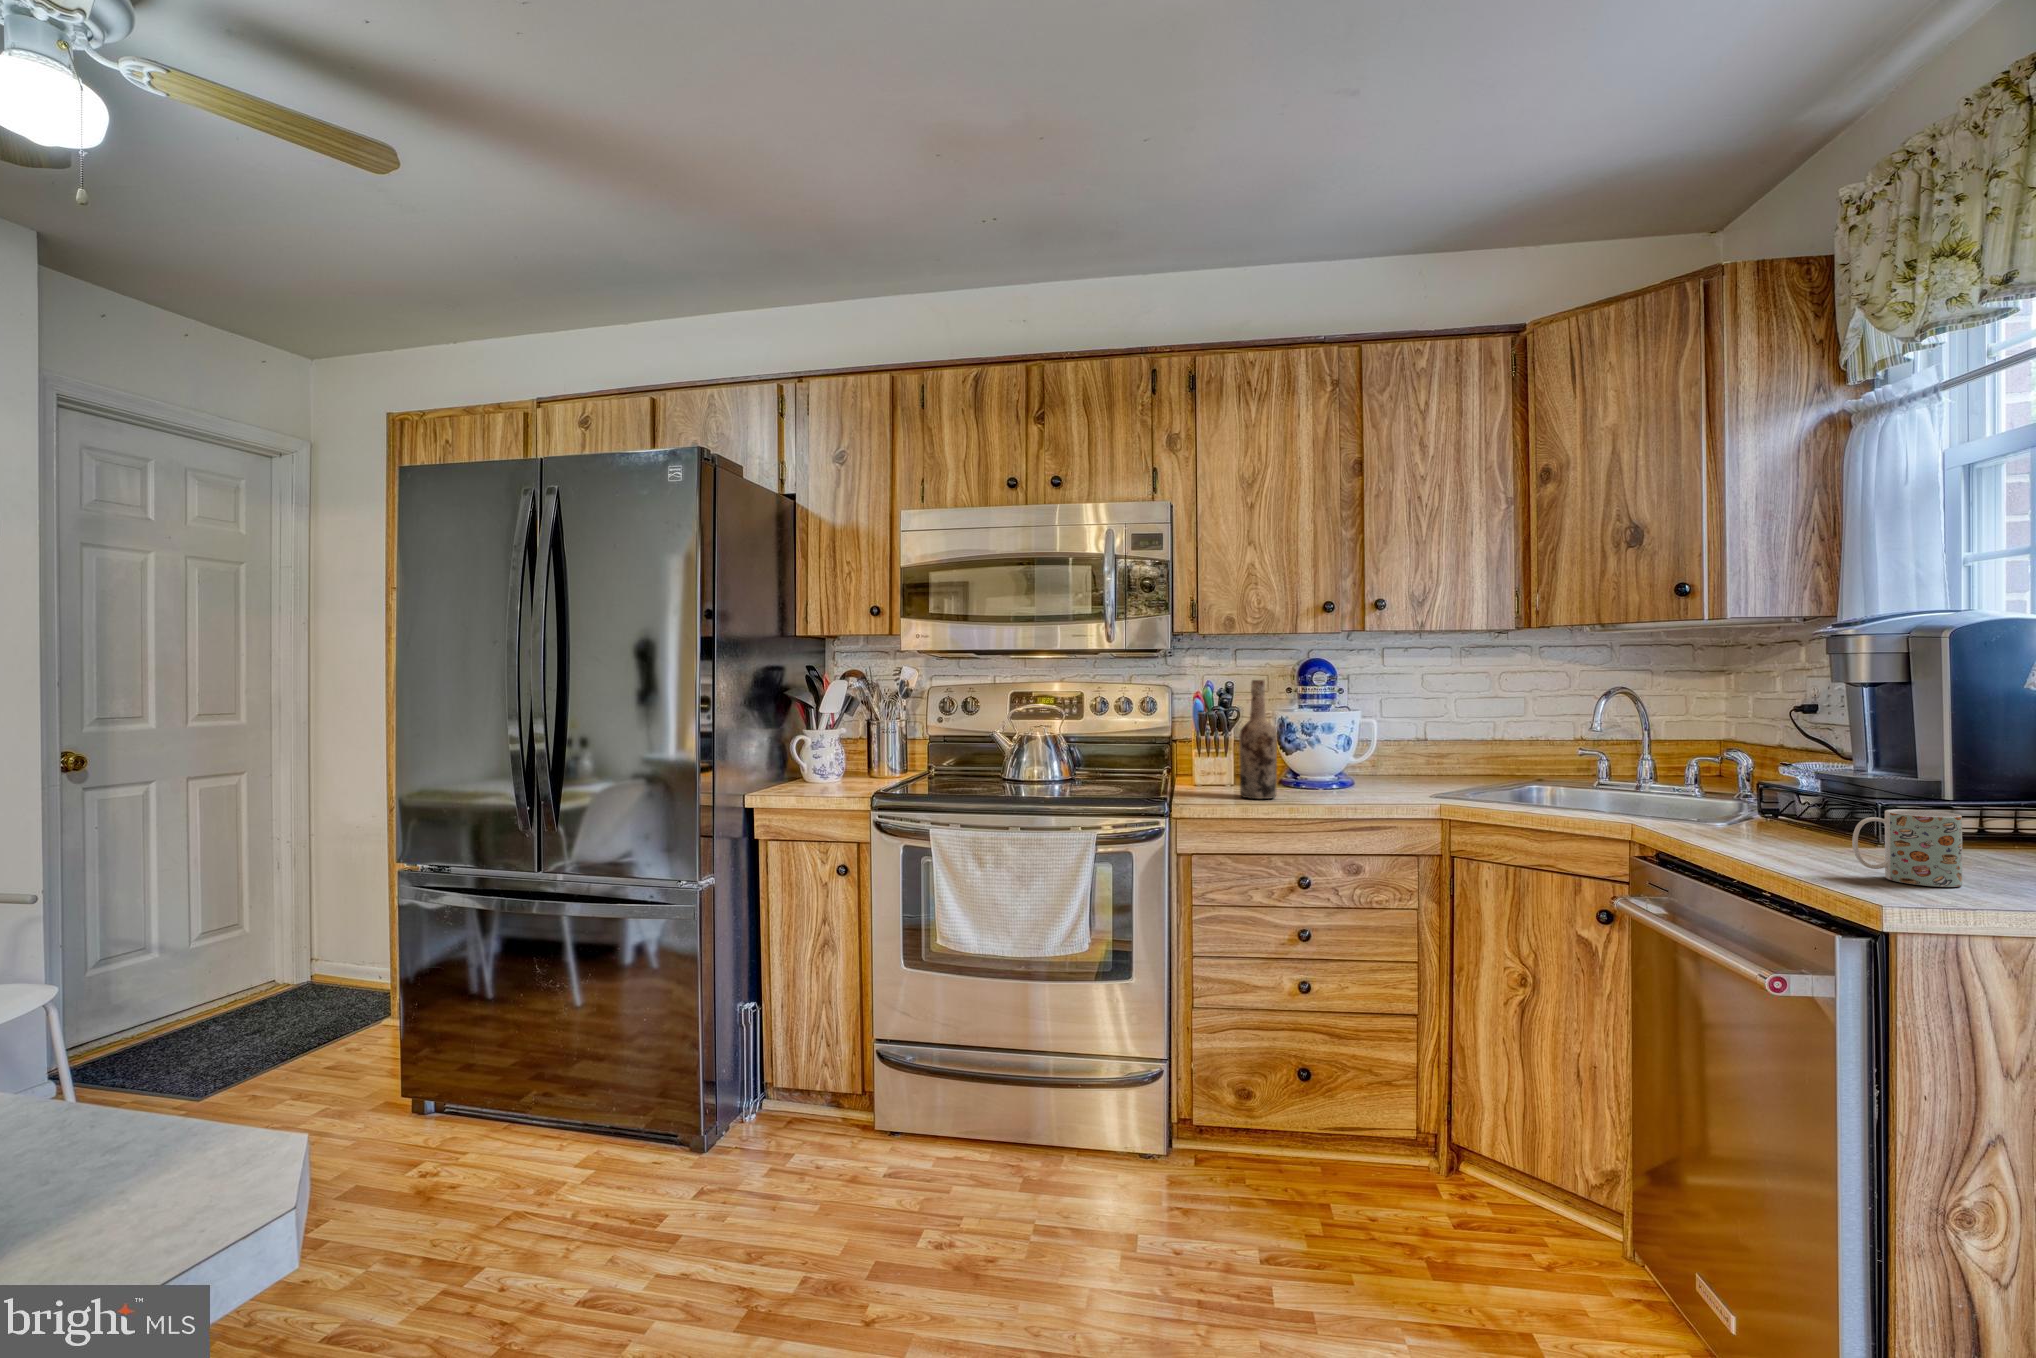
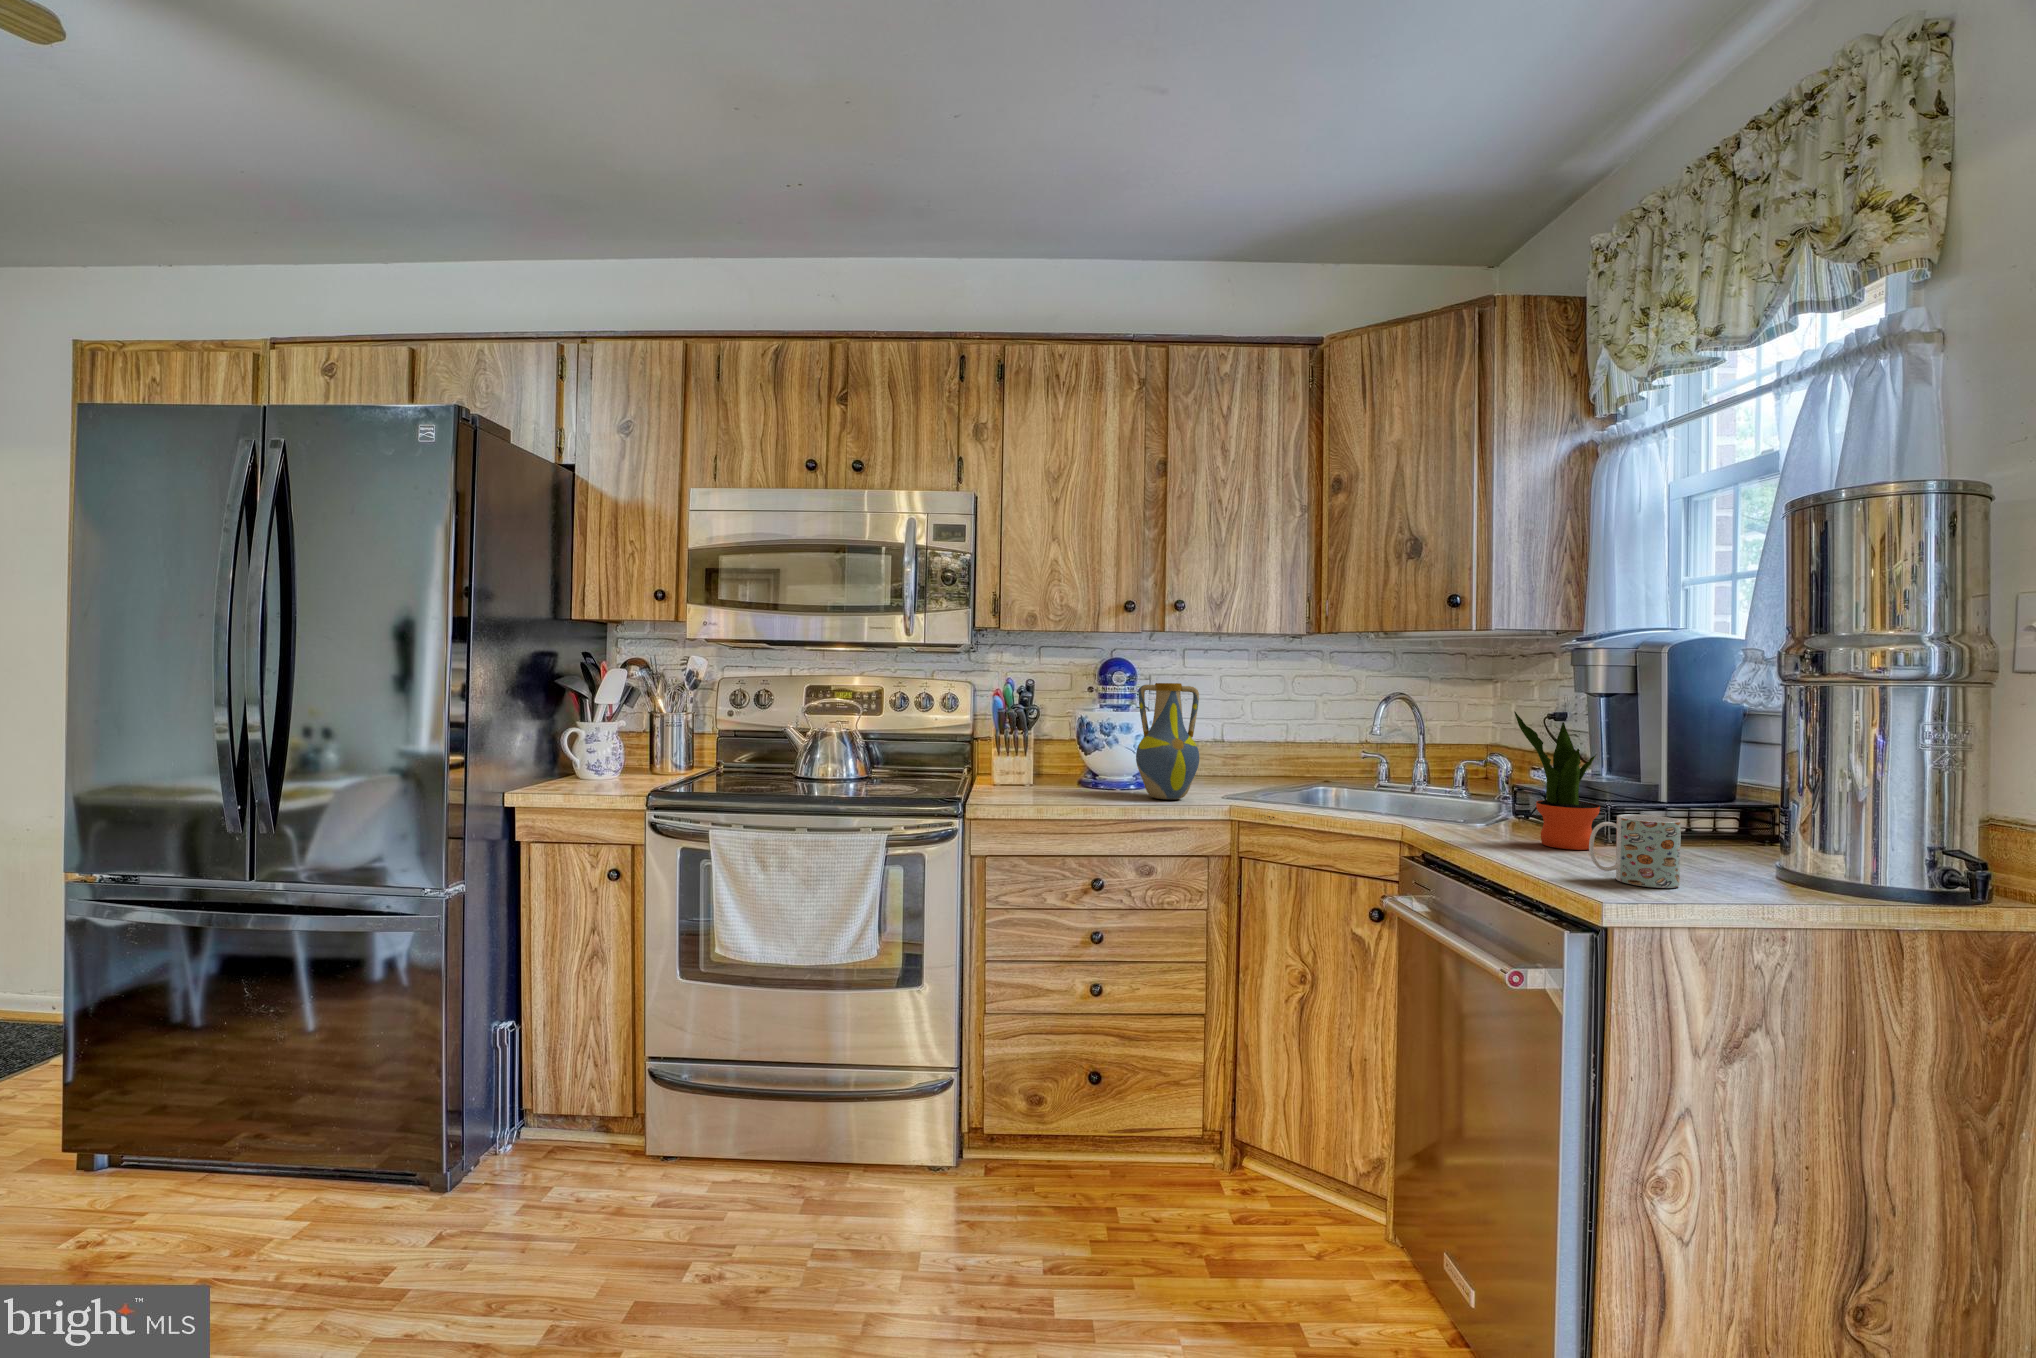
wine bottle: present [1239,680,1277,799] -> none [1039,679,1076,799]
vase: none [1339,682,1406,800] -> present [1136,683,1199,799]
potted plant: none [1760,703,1866,849] -> present [1514,711,1600,850]

